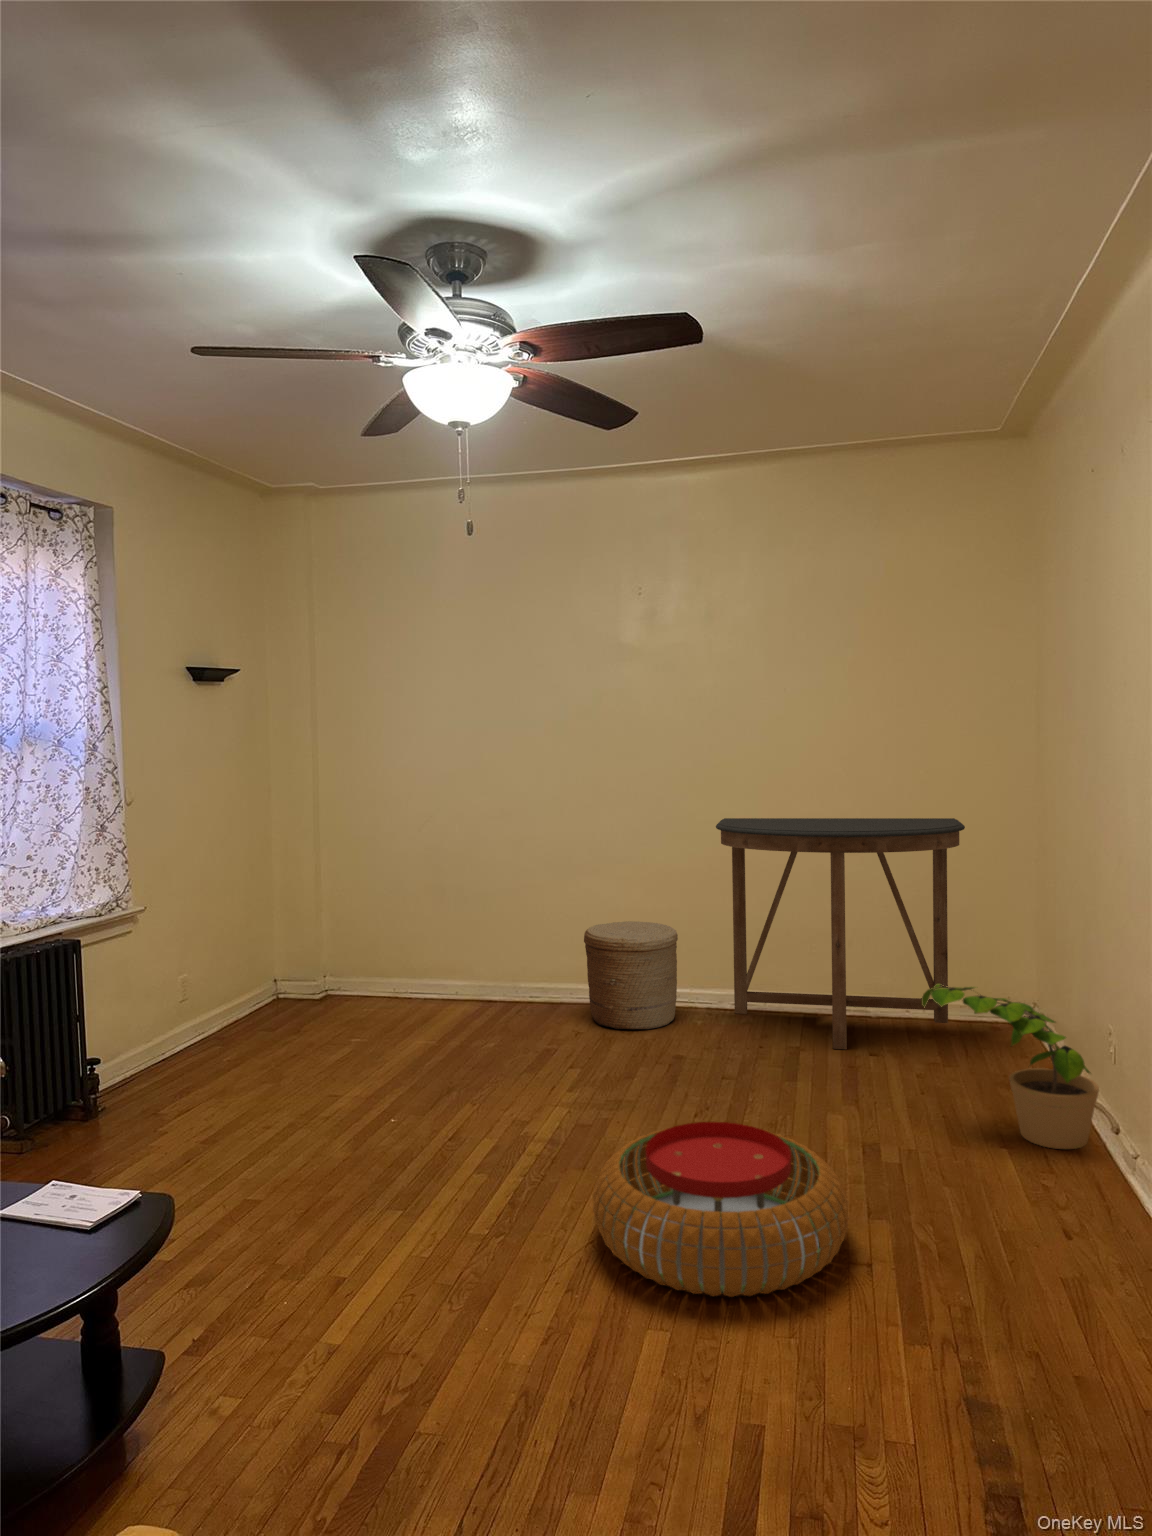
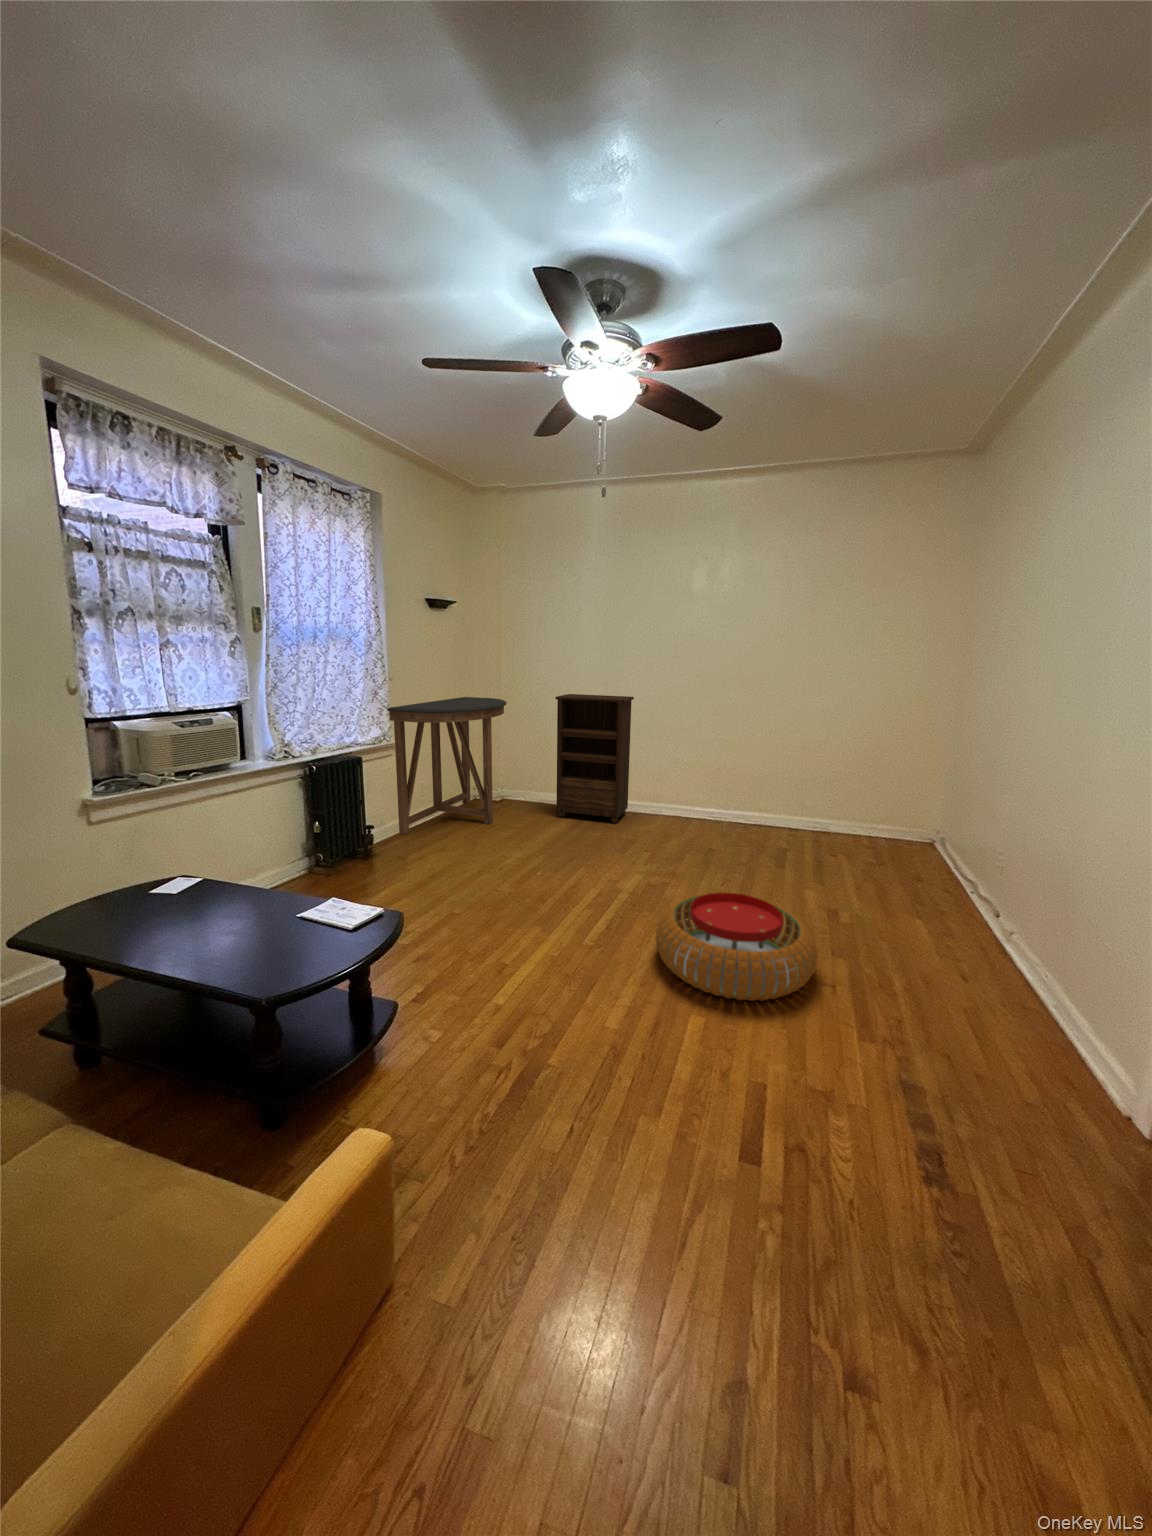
bookshelf: none [413,811,544,1025] -> present [555,694,634,823]
console table: present [716,818,965,1049] -> present [387,697,507,834]
woven basket: present [584,921,678,1029] -> none [654,767,712,831]
potted plant: present [922,984,1099,1149] -> none [872,819,987,928]

